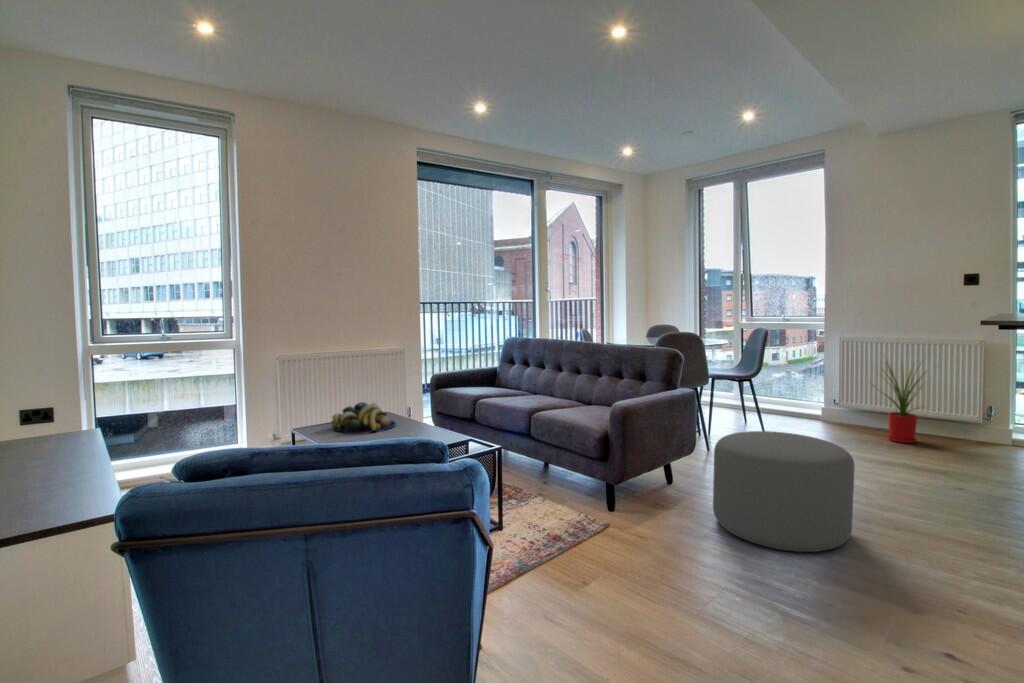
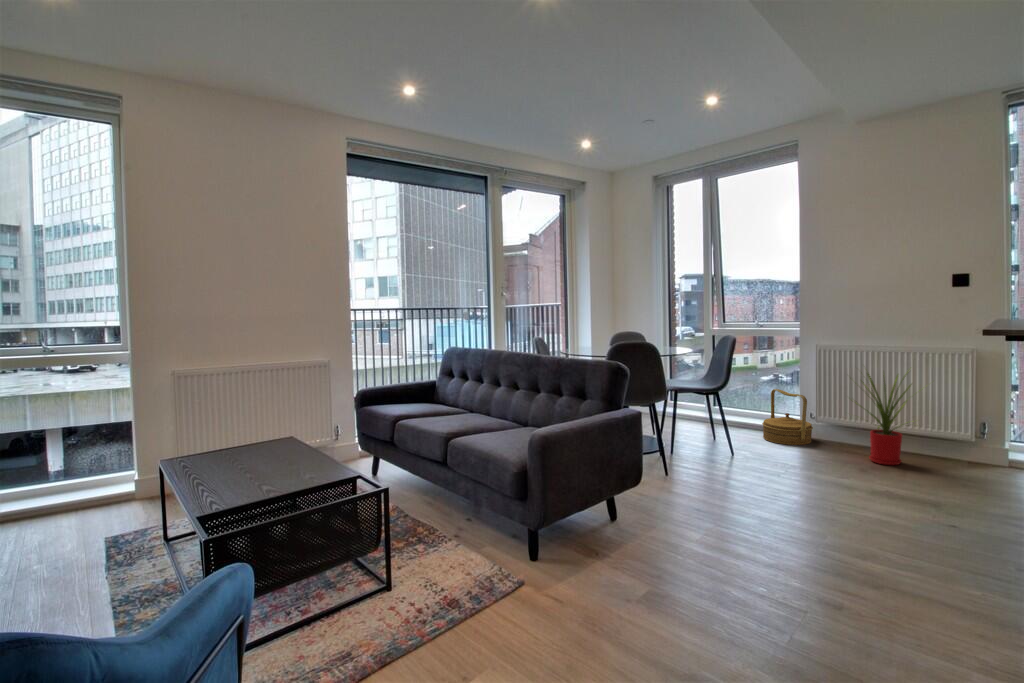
woven basket: none [789,377,836,427] -> present [762,389,813,445]
fruit bowl: present [332,402,396,434] -> none [199,429,283,471]
ottoman: present [713,431,855,552] -> none [652,464,820,624]

